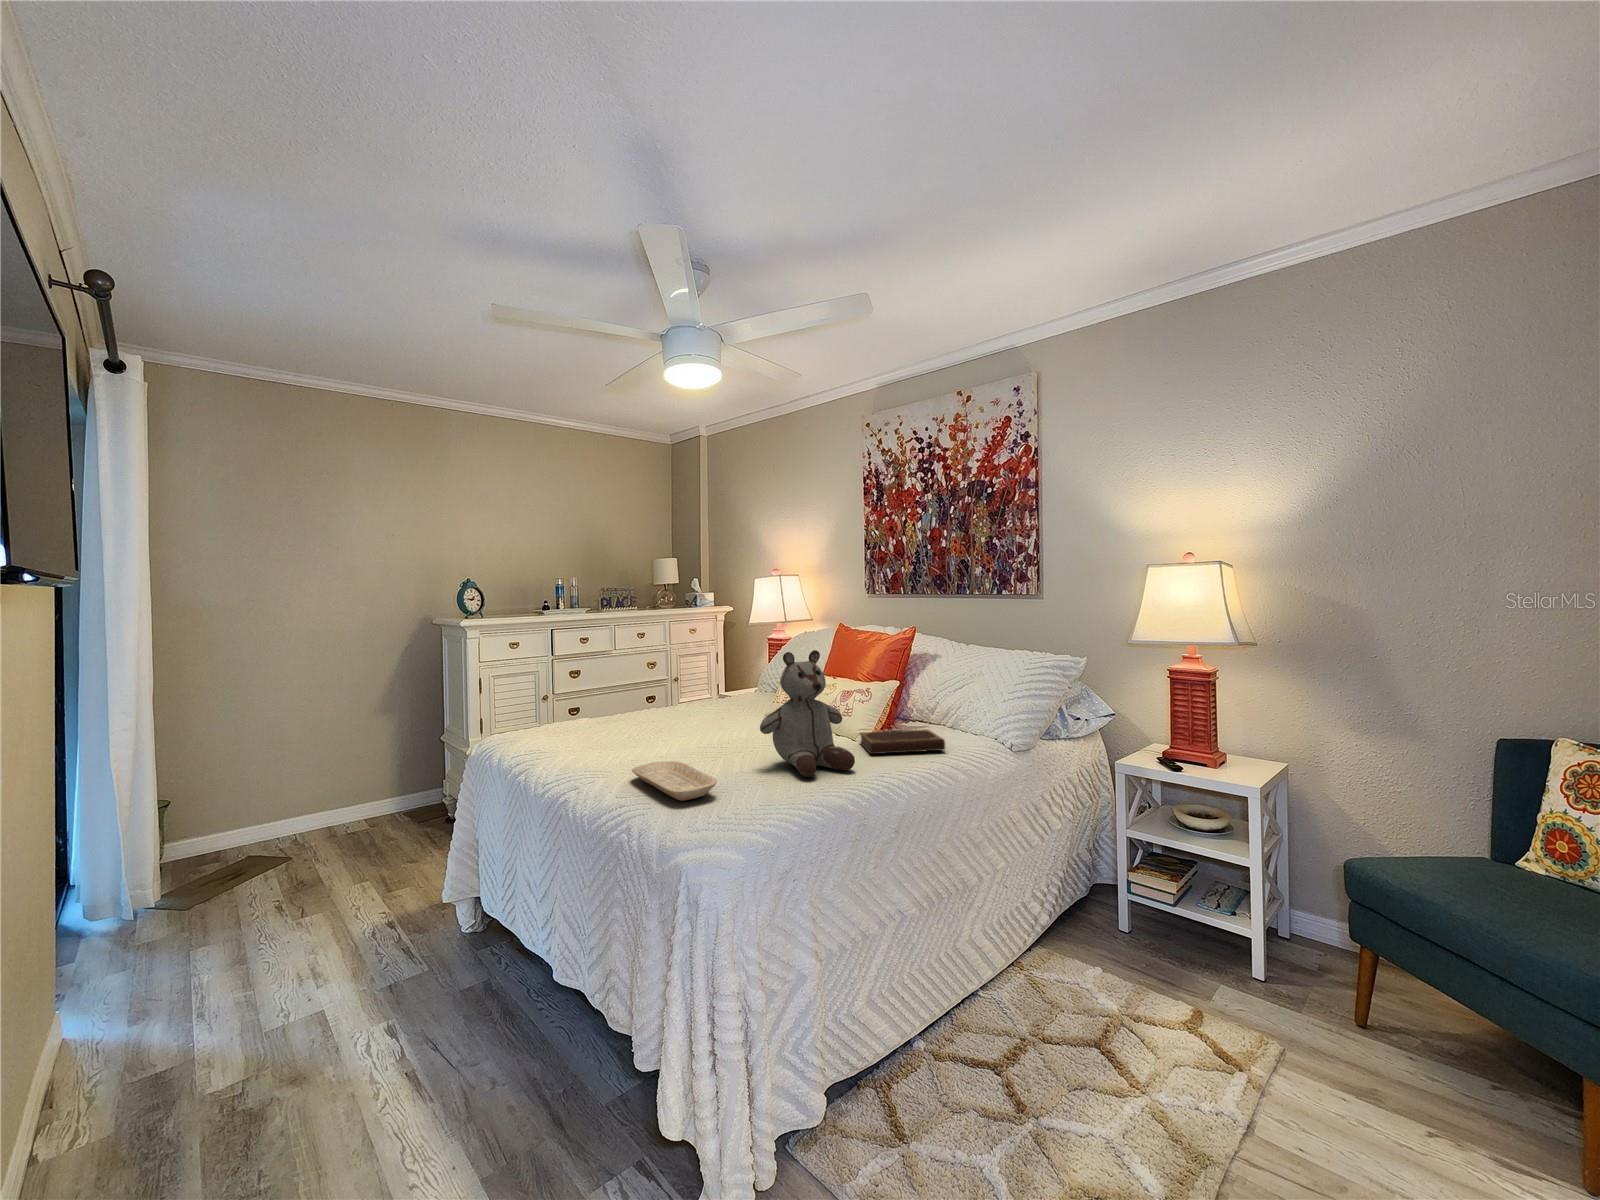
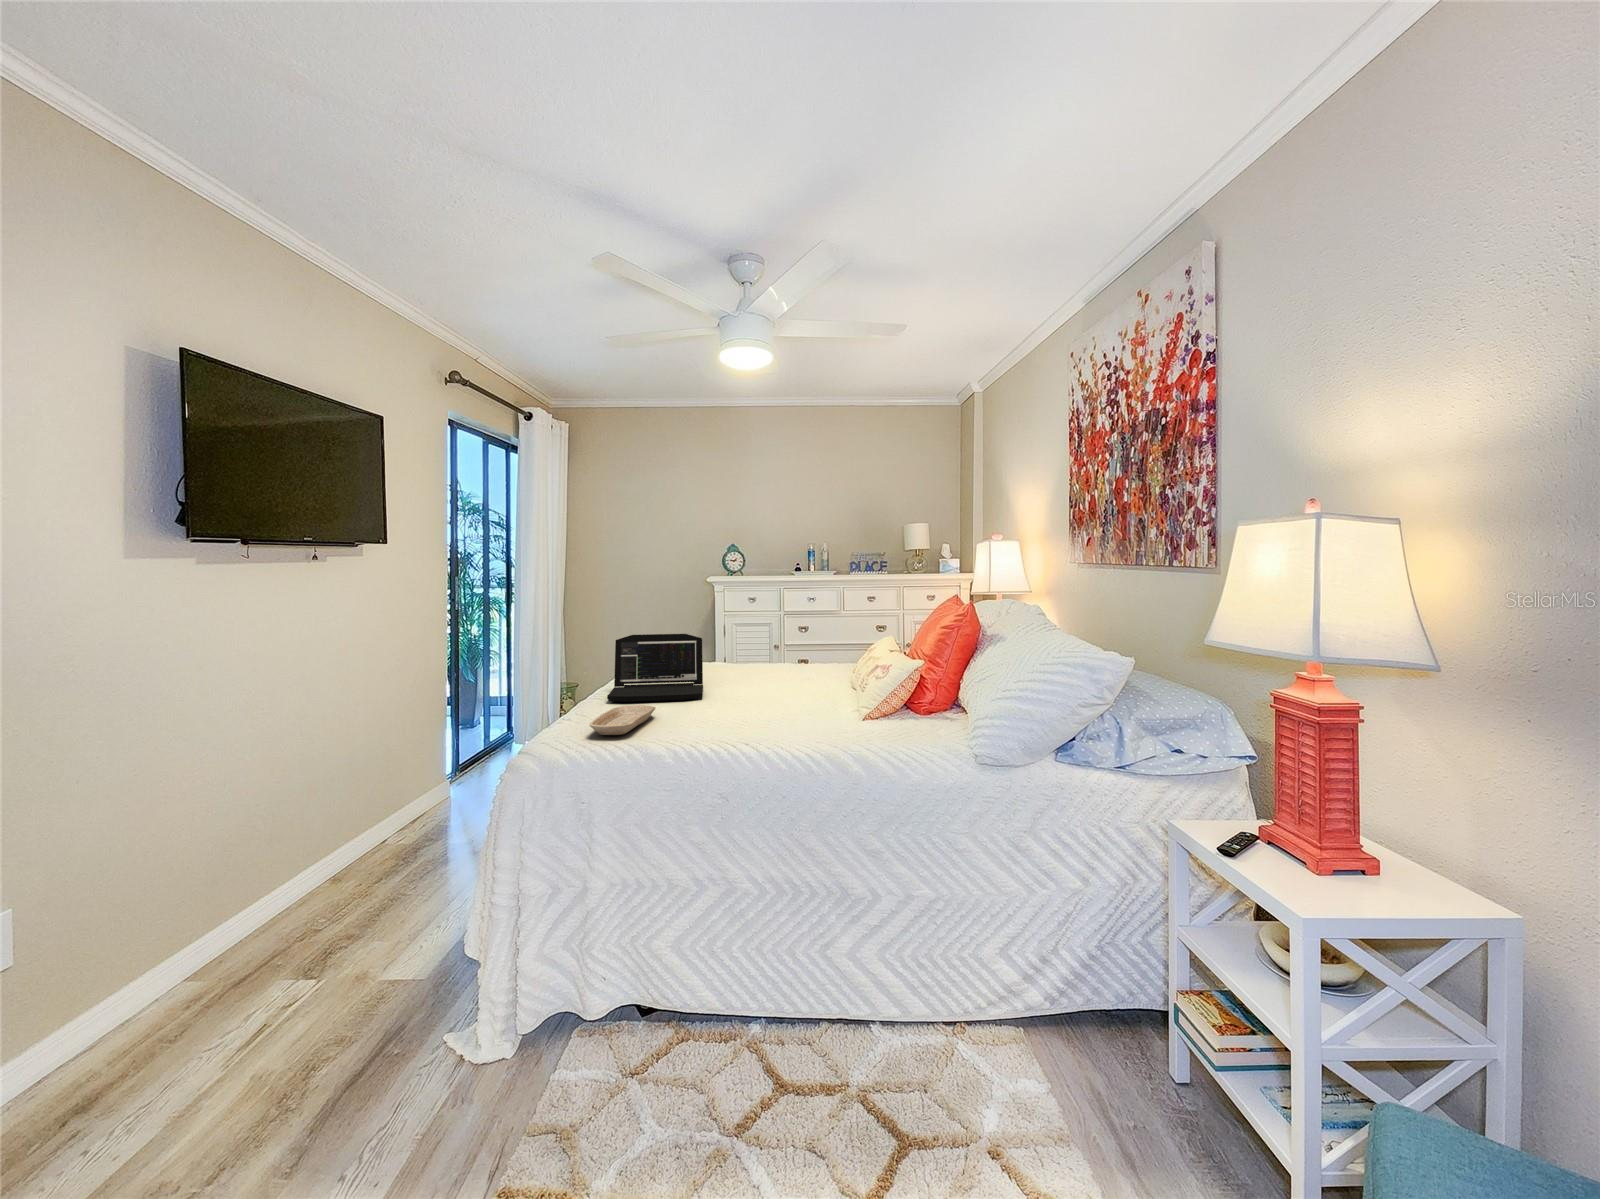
stuffed bear: present [760,650,855,777] -> none [709,618,800,740]
laptop: none [536,678,670,767] -> present [607,634,703,702]
notebook: present [860,729,945,754] -> none [824,711,923,742]

